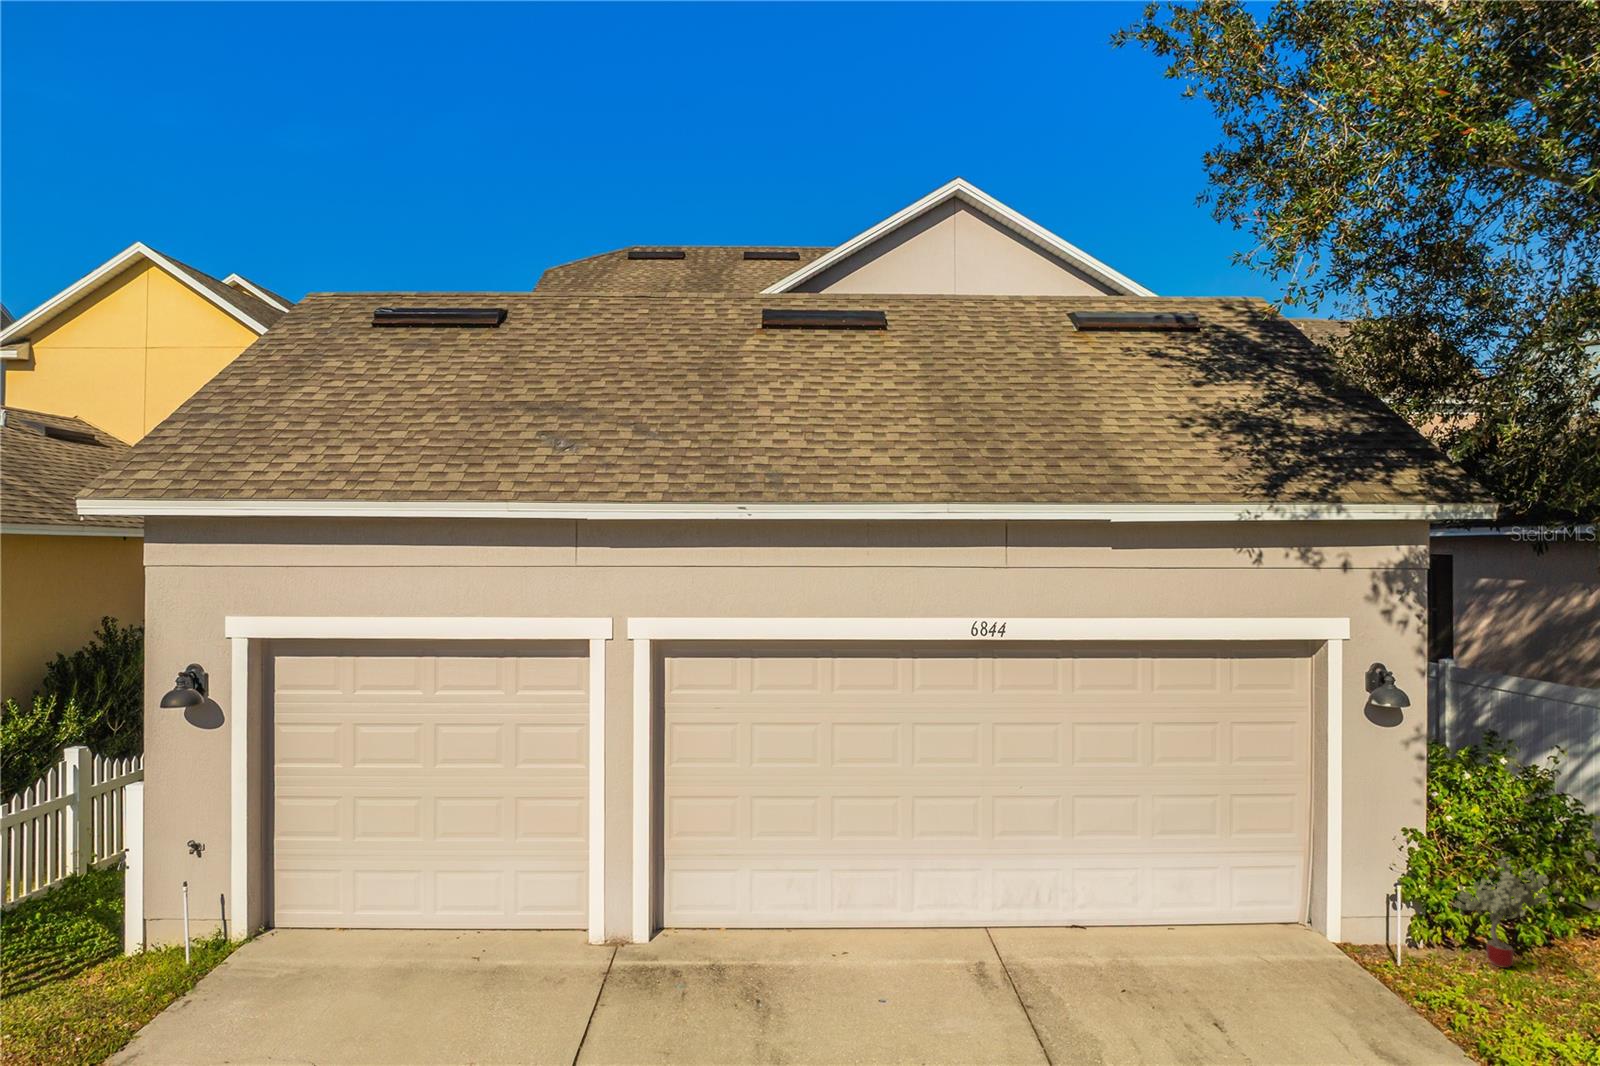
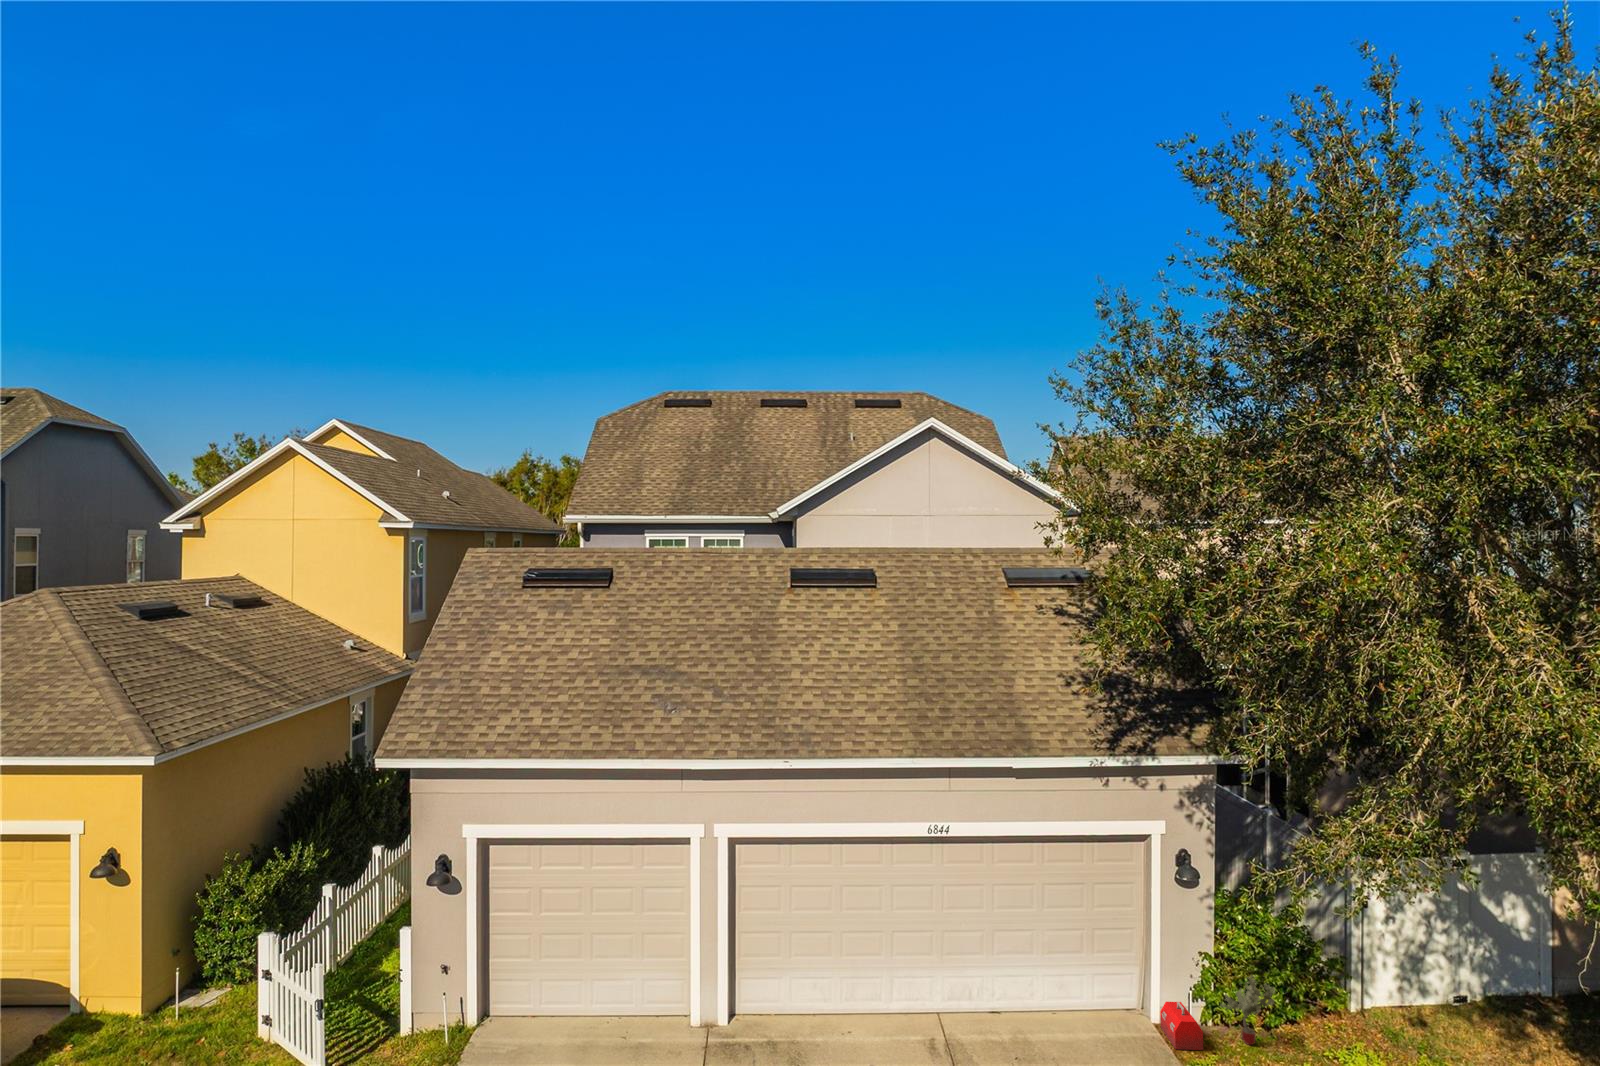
toolbox: none [1343,899,1432,976] -> present [1160,1002,1203,1050]

